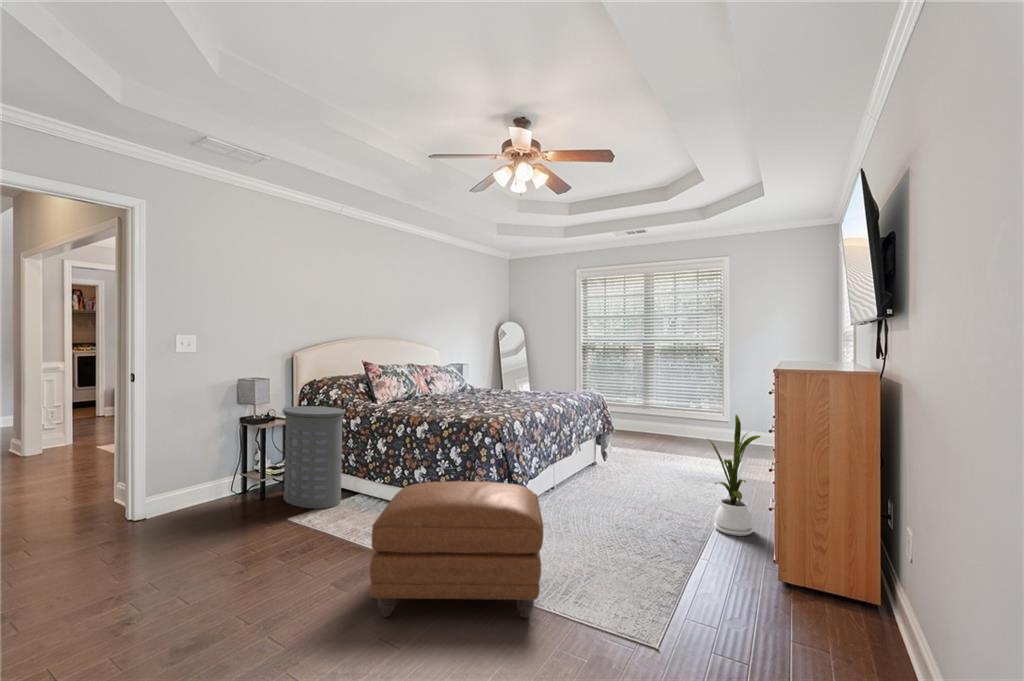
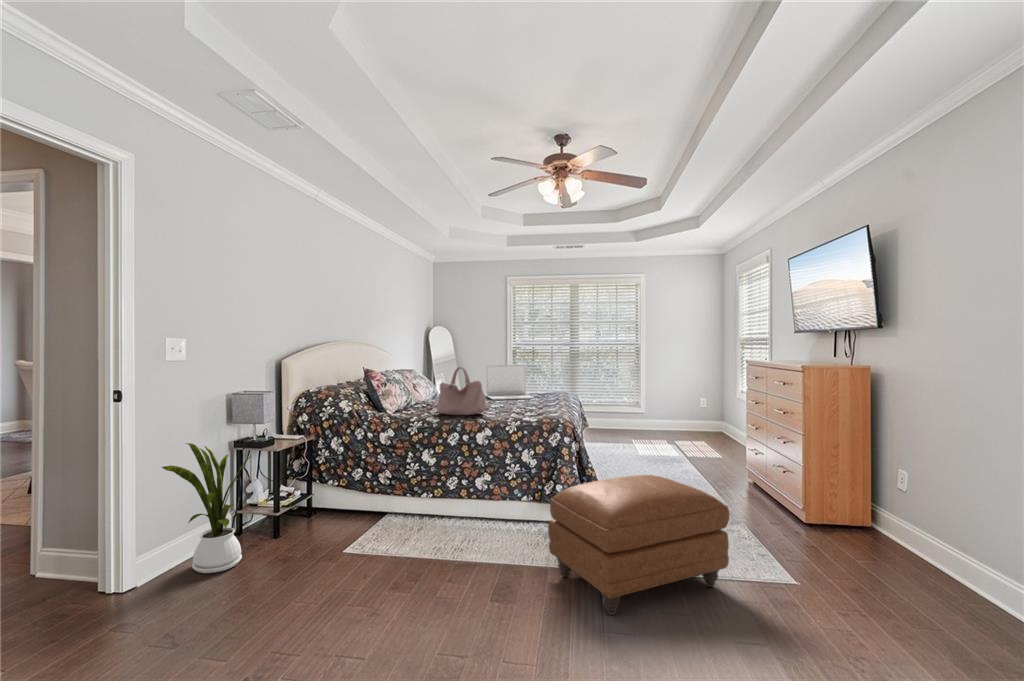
handbag: none [413,363,451,410] -> present [437,367,486,415]
laptop: none [506,365,552,401] -> present [486,365,533,400]
laundry hamper: present [283,406,345,509] -> none [303,421,389,538]
house plant: present [708,415,760,536] -> present [162,443,250,573]

